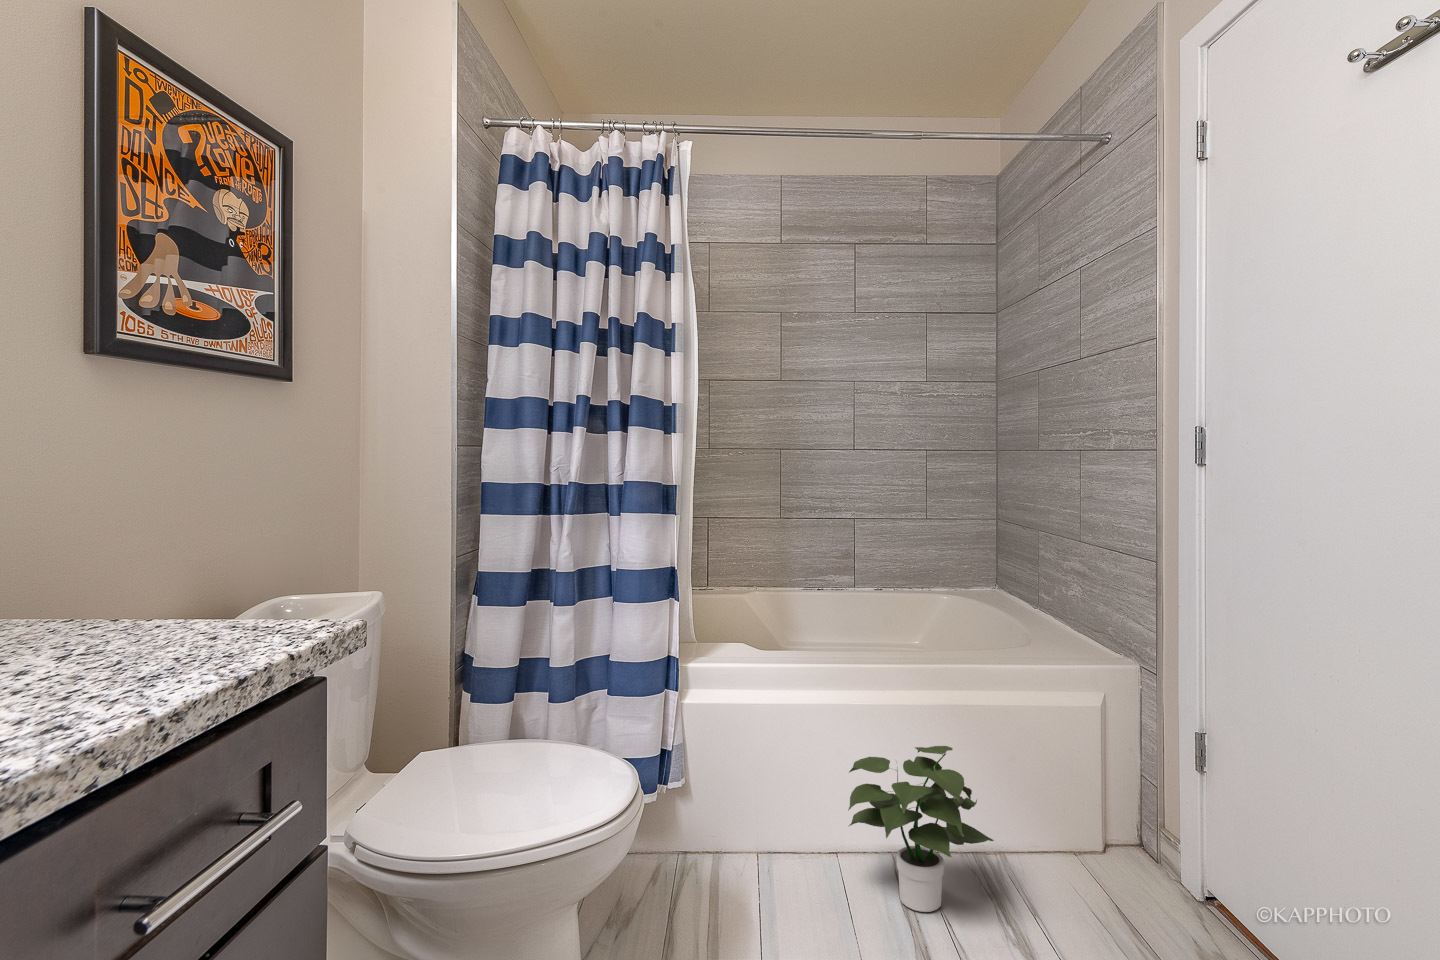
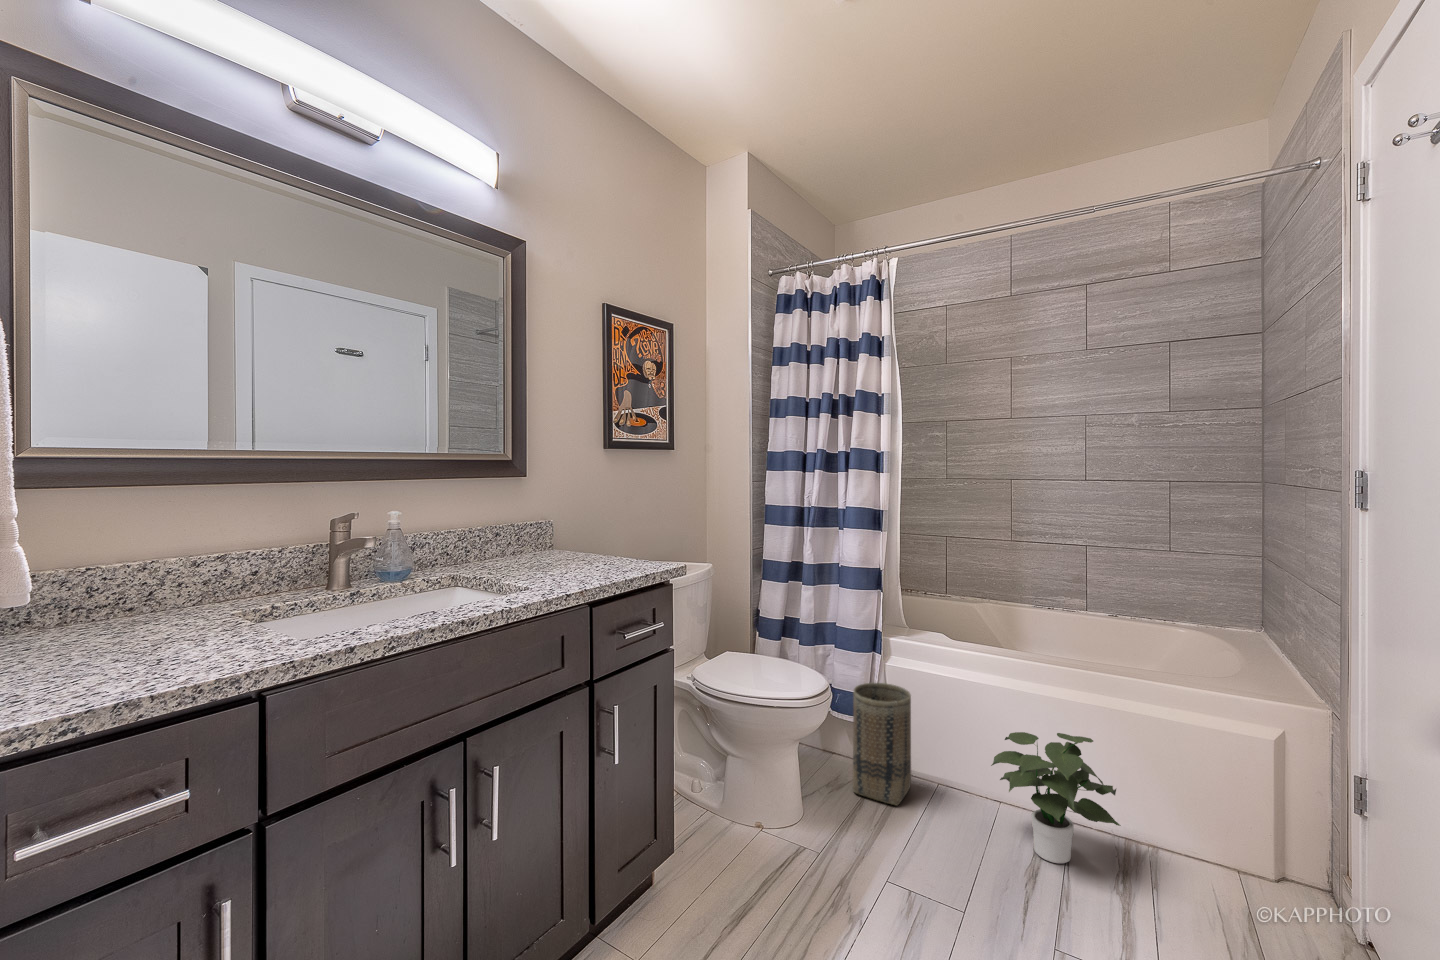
basket: none [653,732,734,907] -> present [853,683,911,805]

